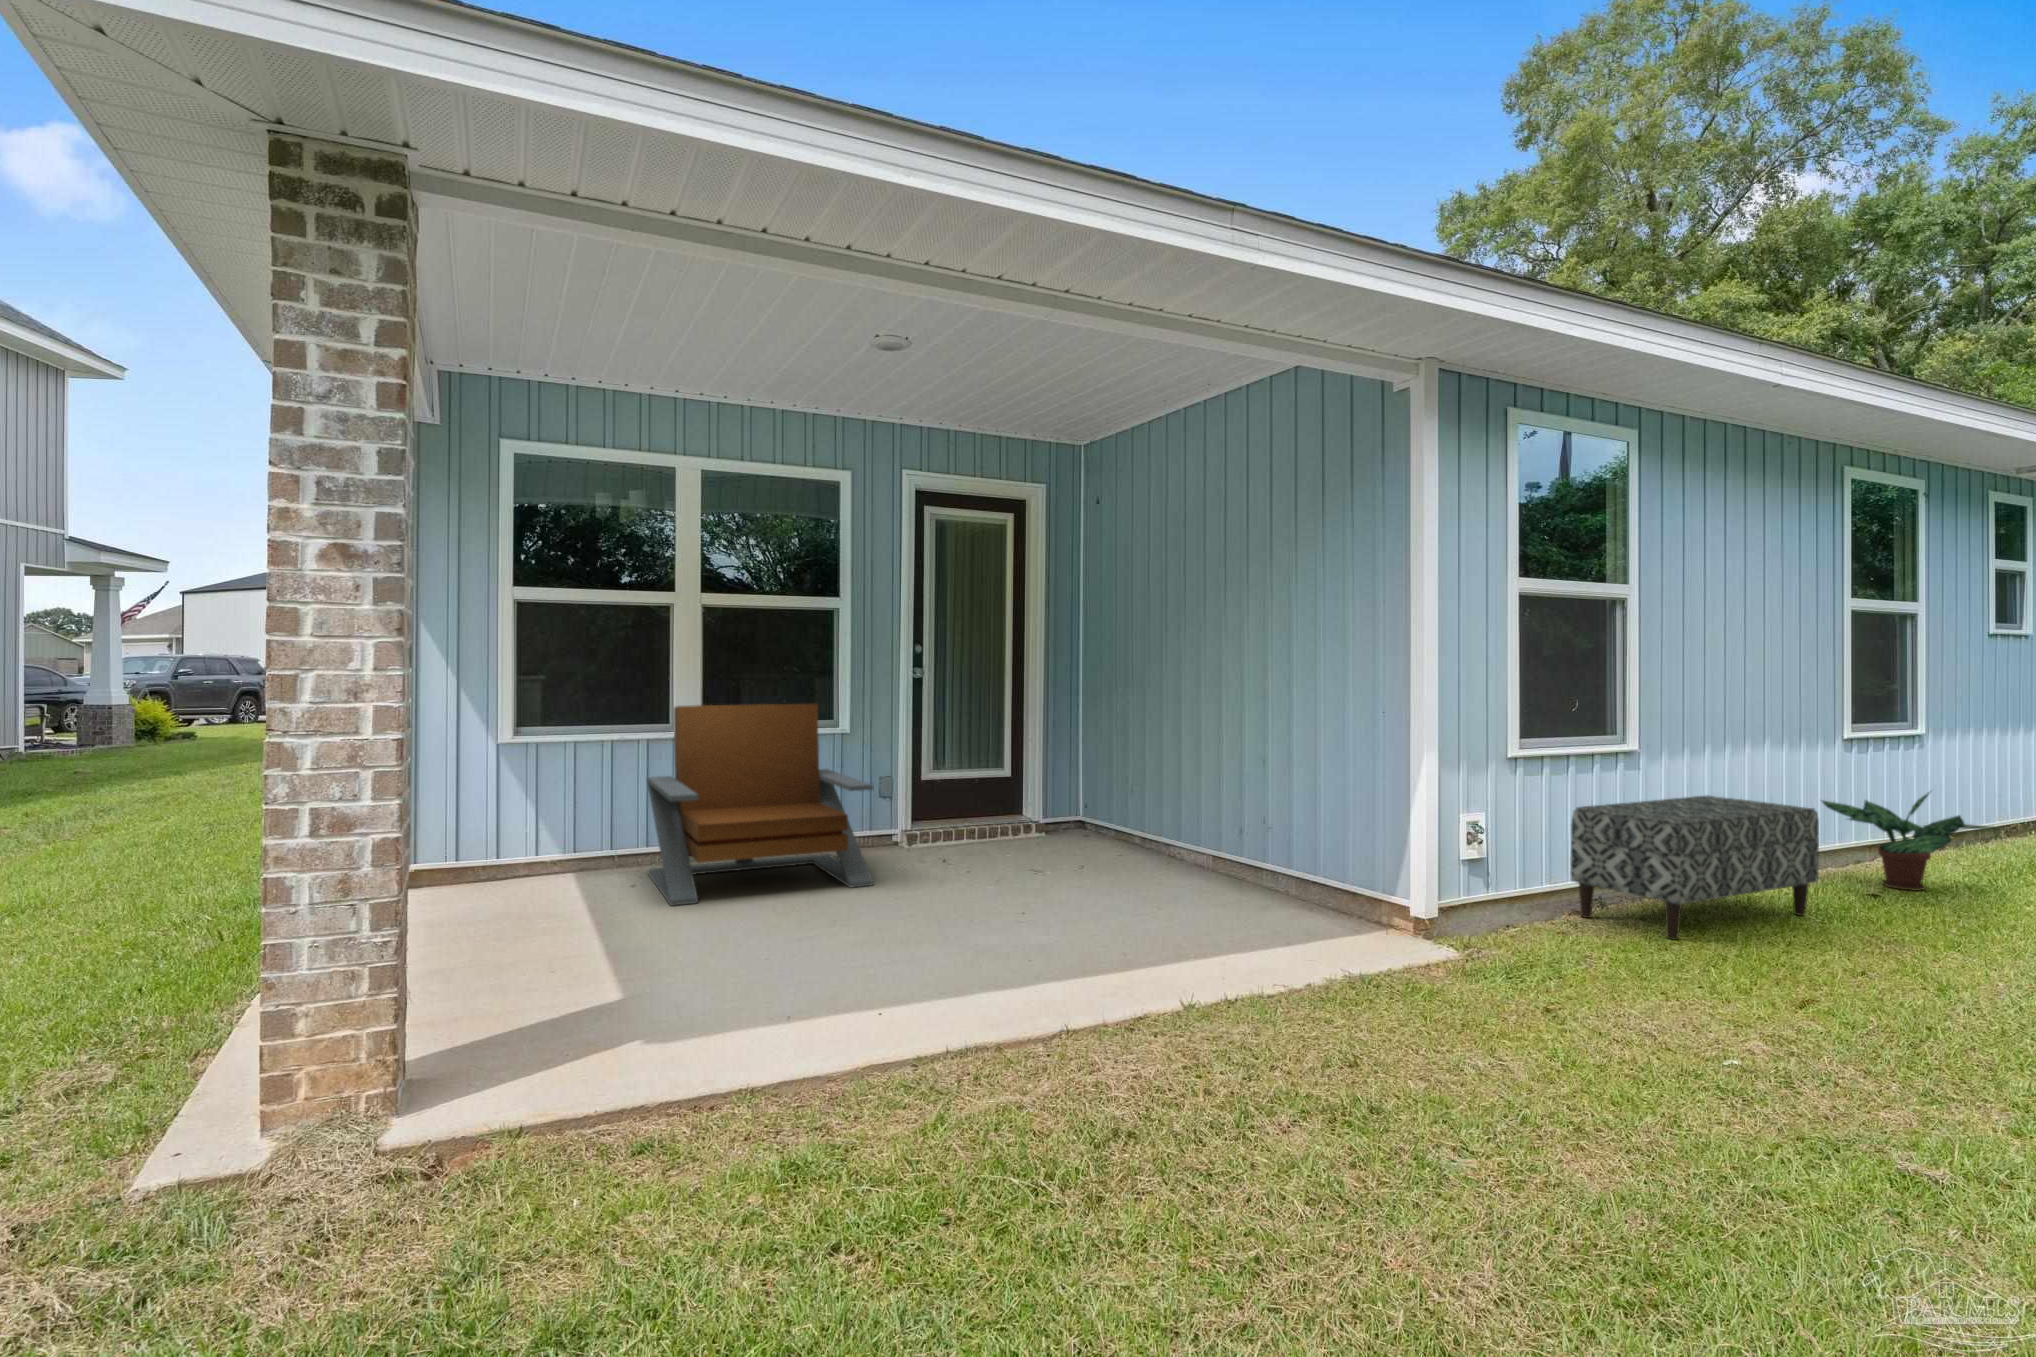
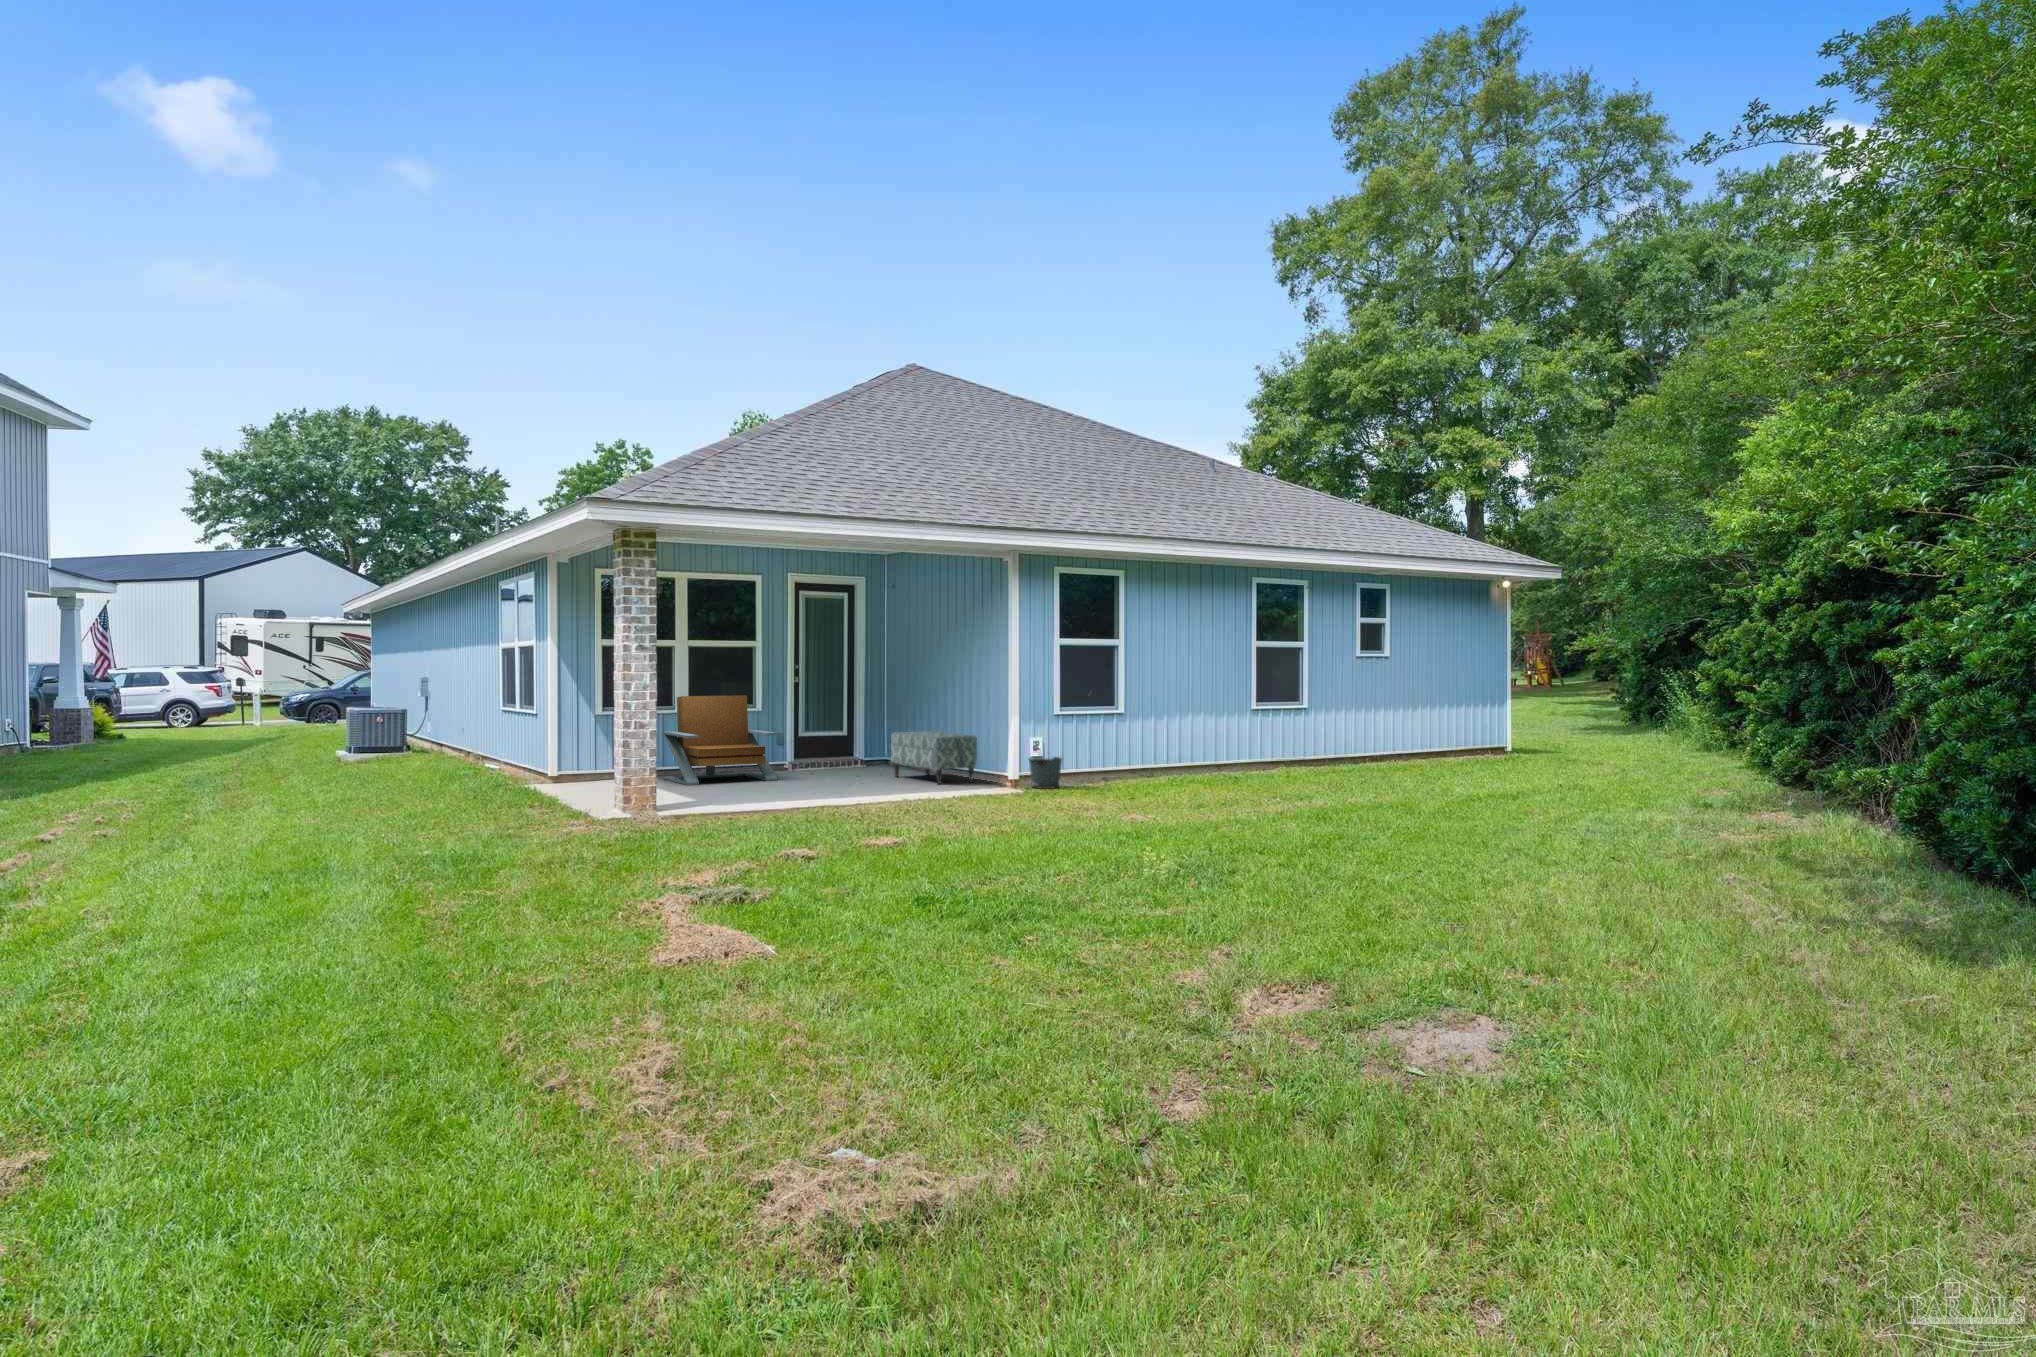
potted plant: present [1822,793,1992,891] -> none [1230,730,1295,776]
bench: present [1570,795,1819,940] -> present [891,731,977,784]
bucket: none [1468,862,1566,952] -> present [1029,757,1062,789]

